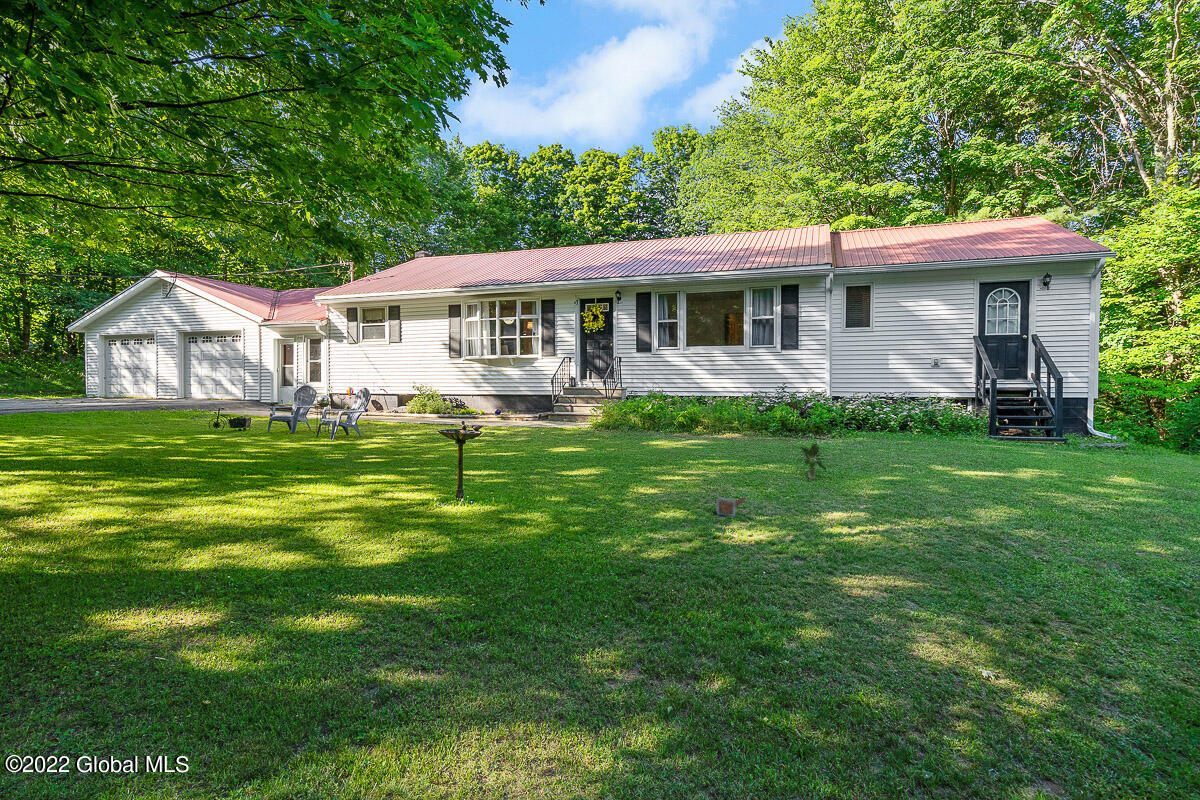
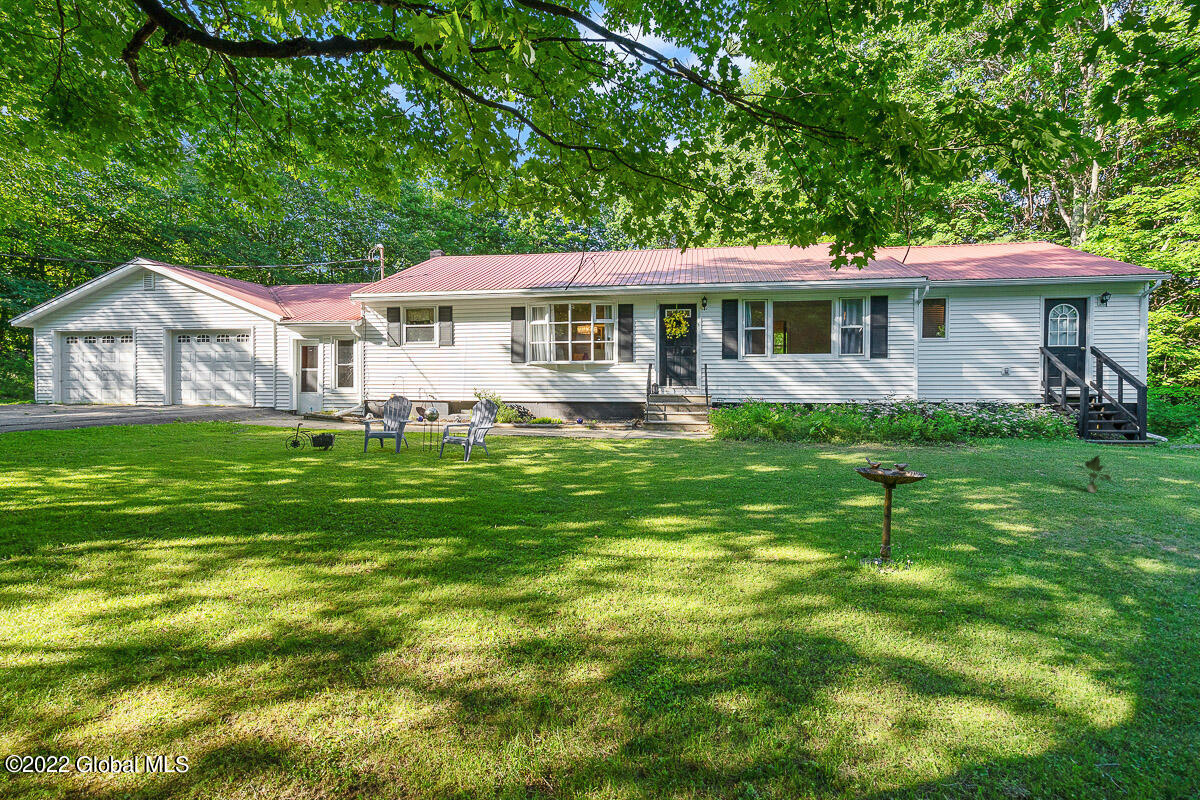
watering can: present [709,493,747,516] -> none [1125,516,1176,541]

